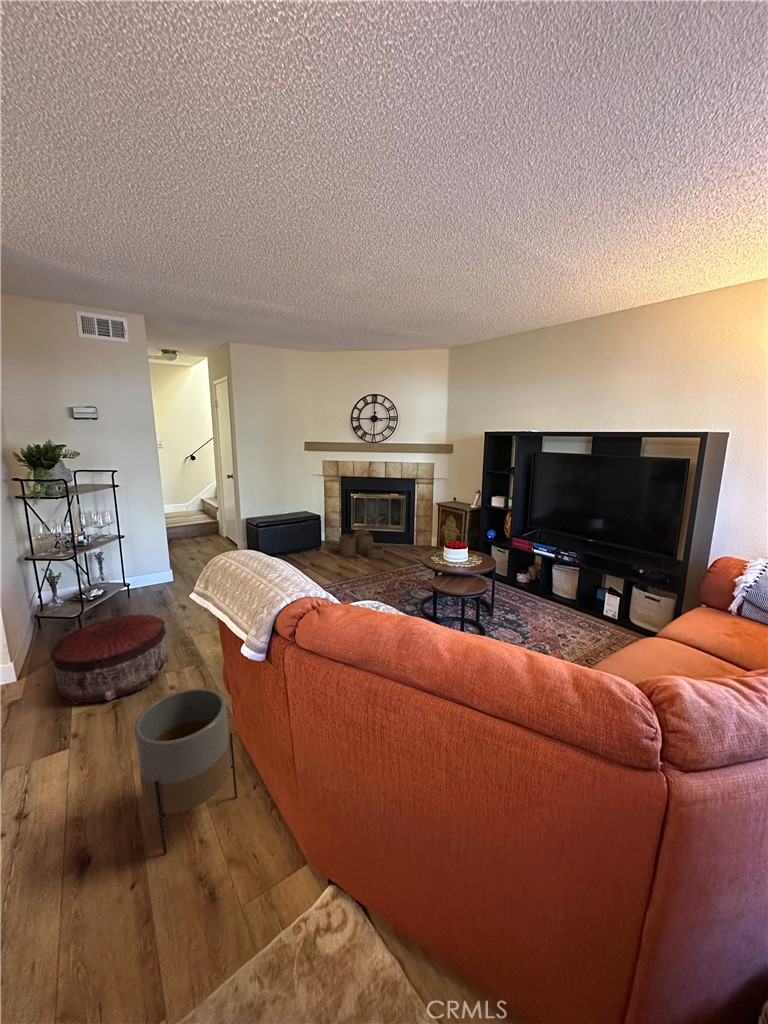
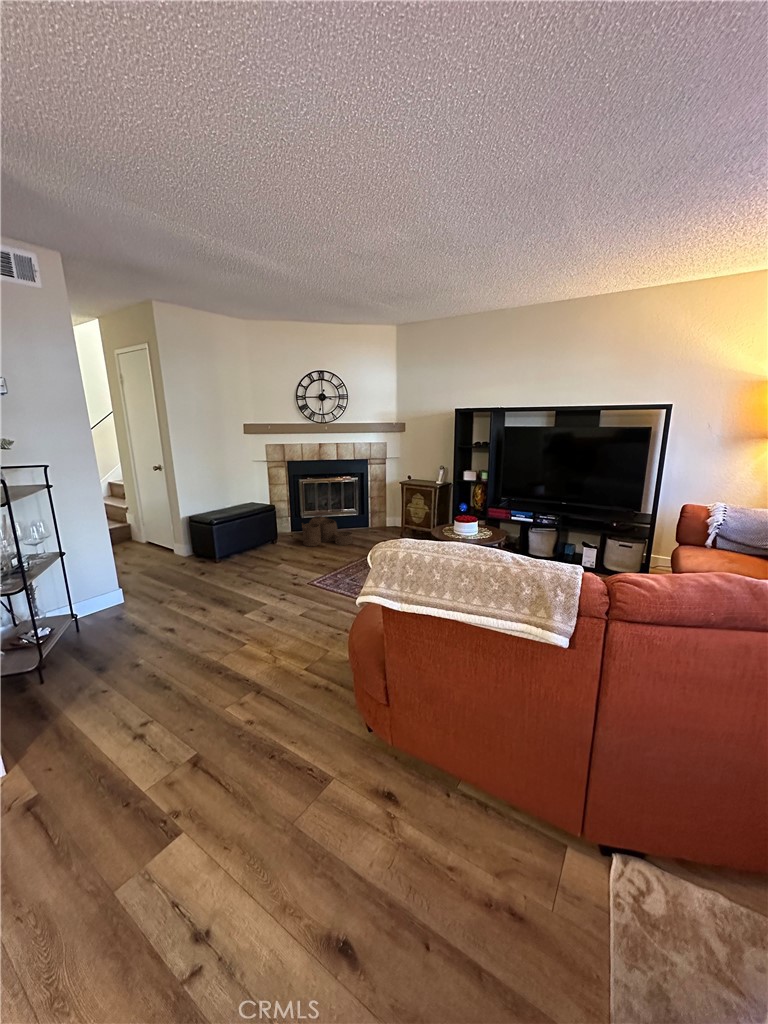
pouf: present [51,614,168,704] -> none [73,644,226,780]
planter: present [134,688,237,854] -> none [365,704,462,899]

